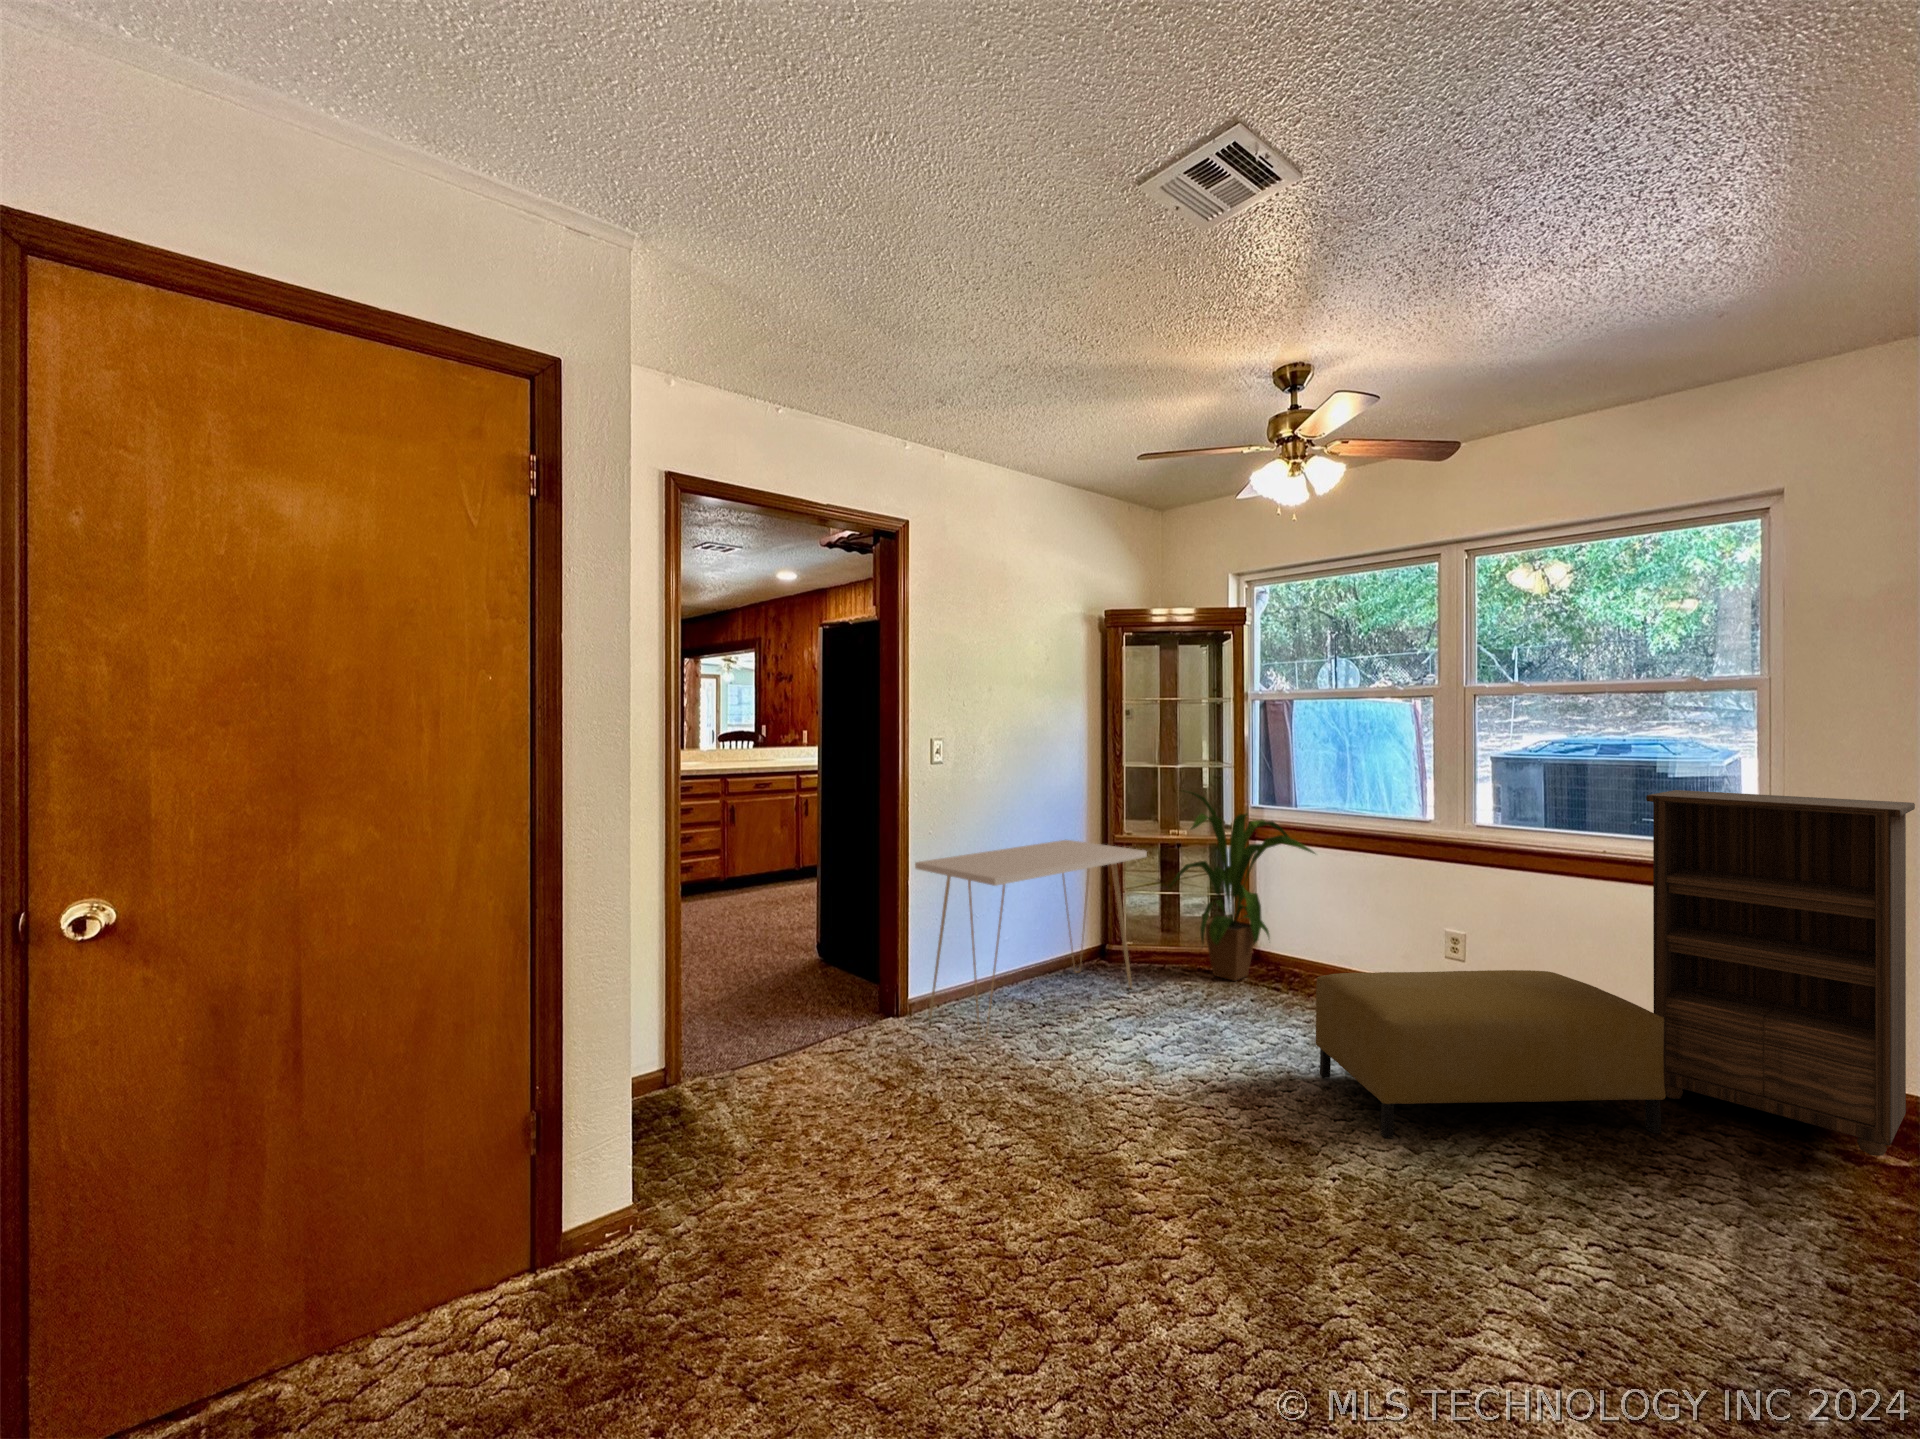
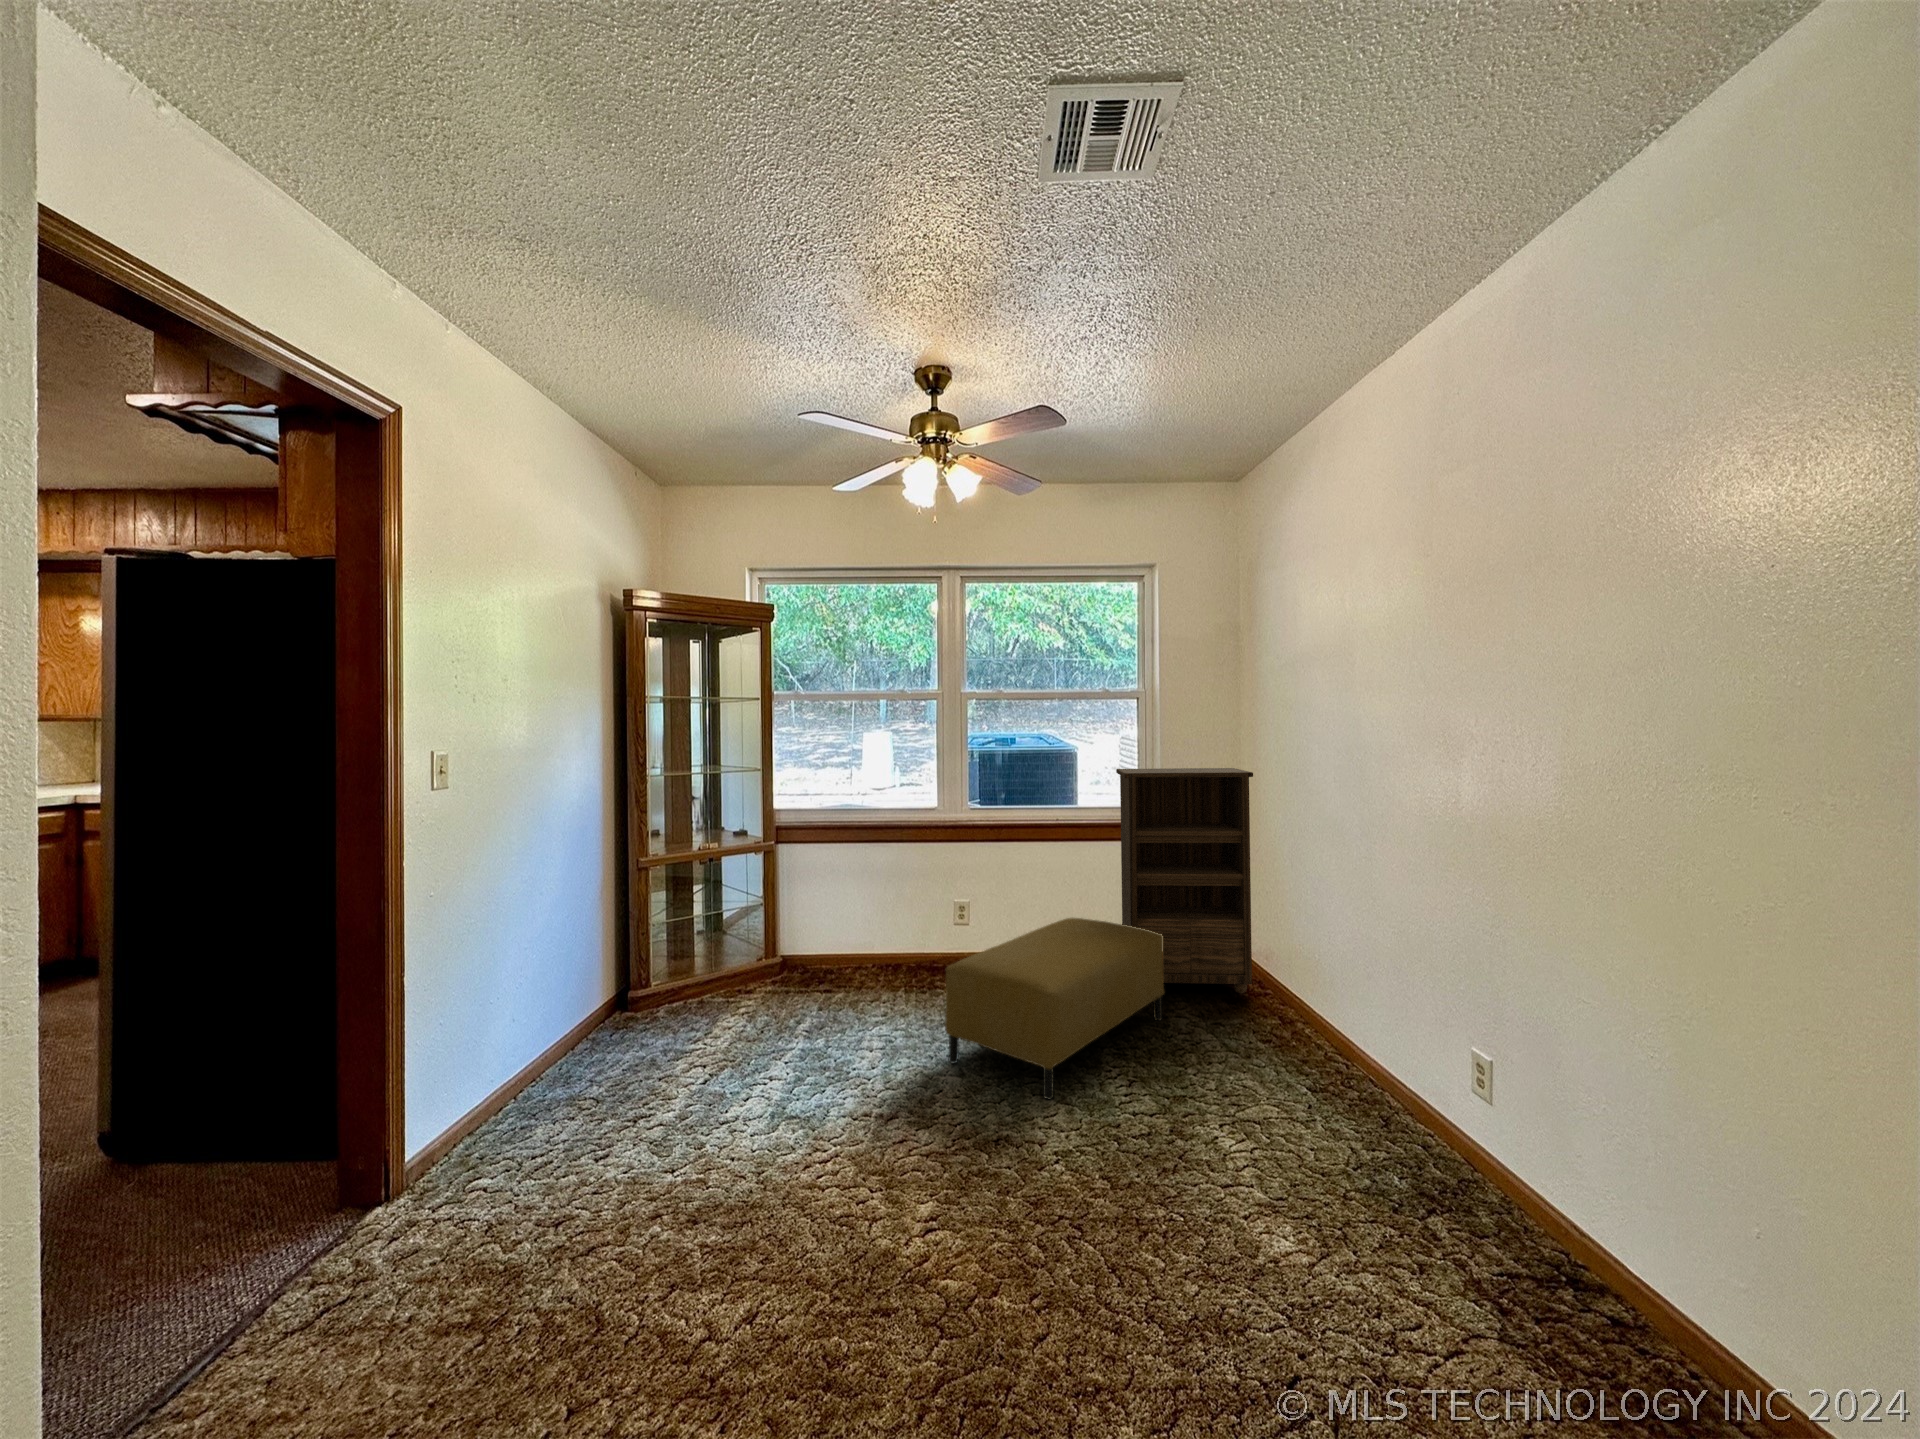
house plant: present [1170,792,1315,981] -> none [719,800,858,993]
console table: present [915,840,1147,1041] -> none [418,872,710,1180]

